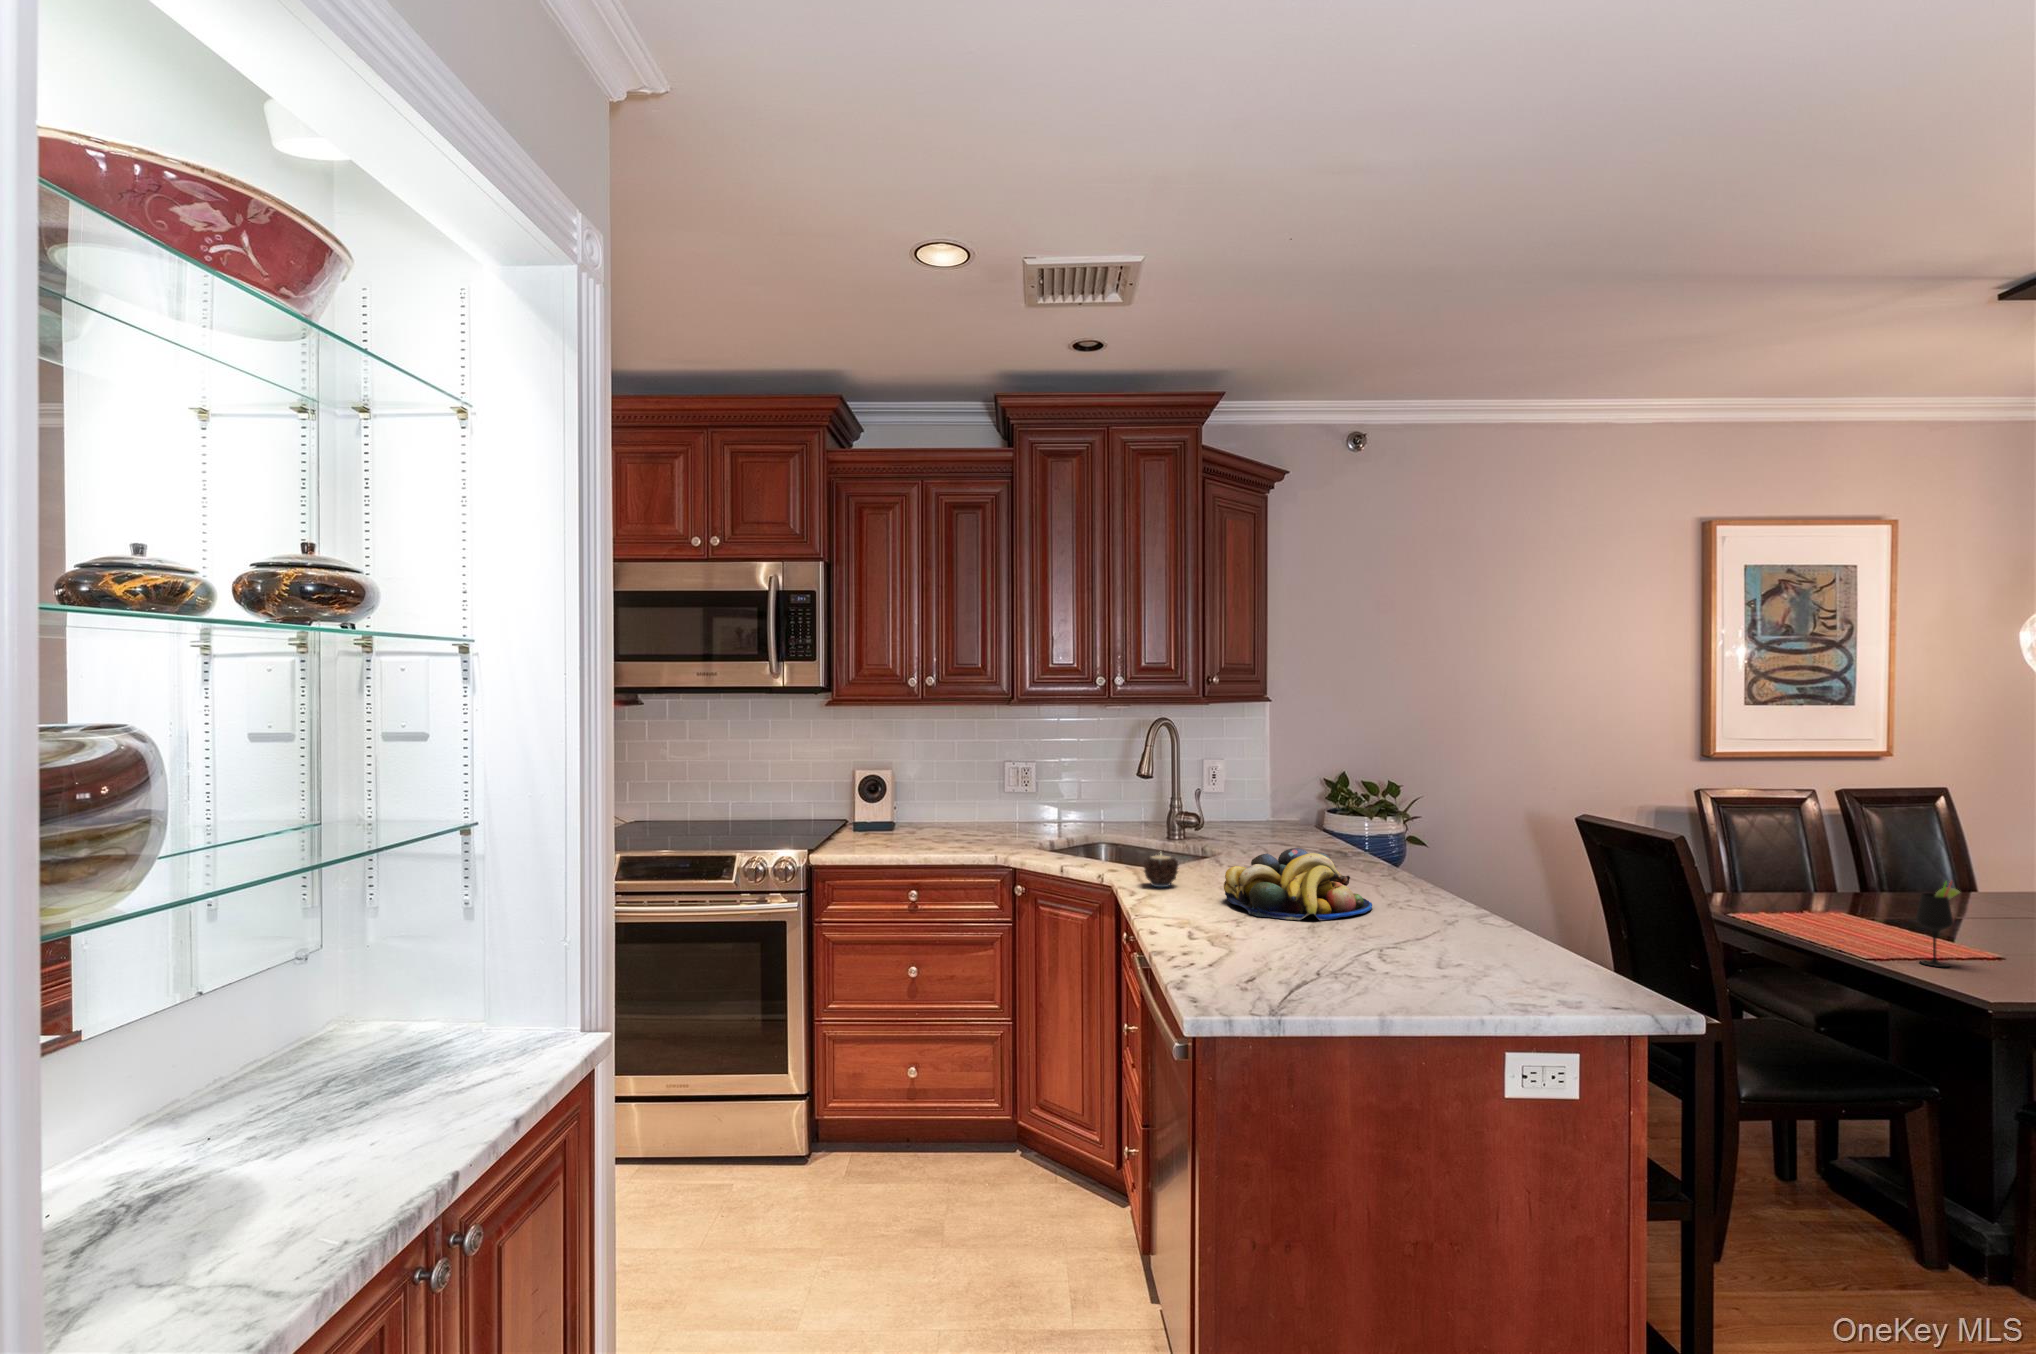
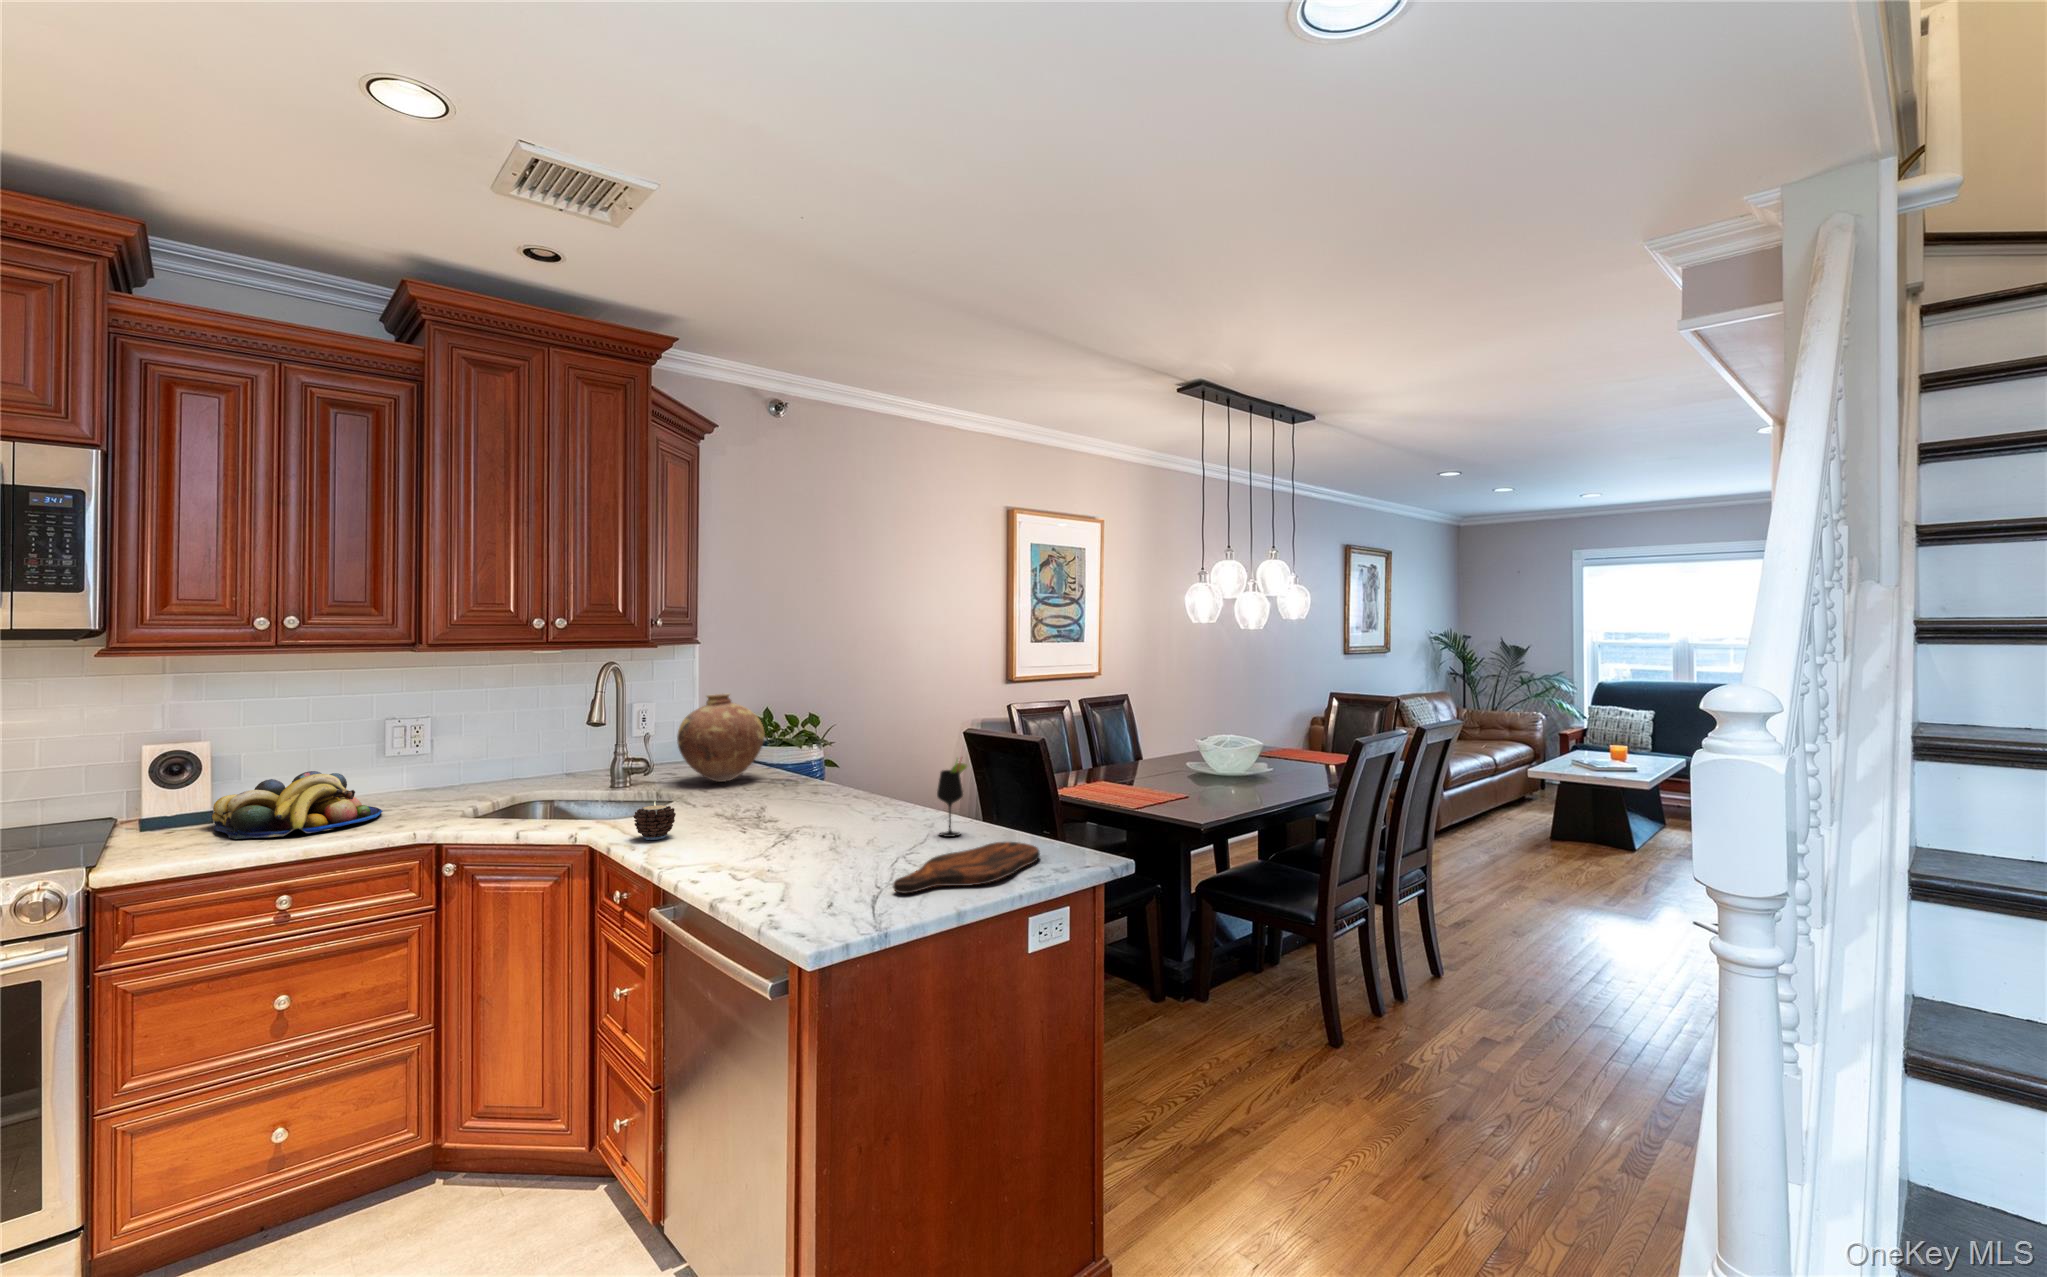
vase: none [1225,755,1313,846] -> present [677,693,765,782]
fruit bowl: present [1224,848,1372,920] -> present [212,771,383,839]
wine glass: present [1916,882,1960,967] -> present [937,762,967,837]
cutting board: none [1312,938,1514,972] -> present [893,842,1040,893]

